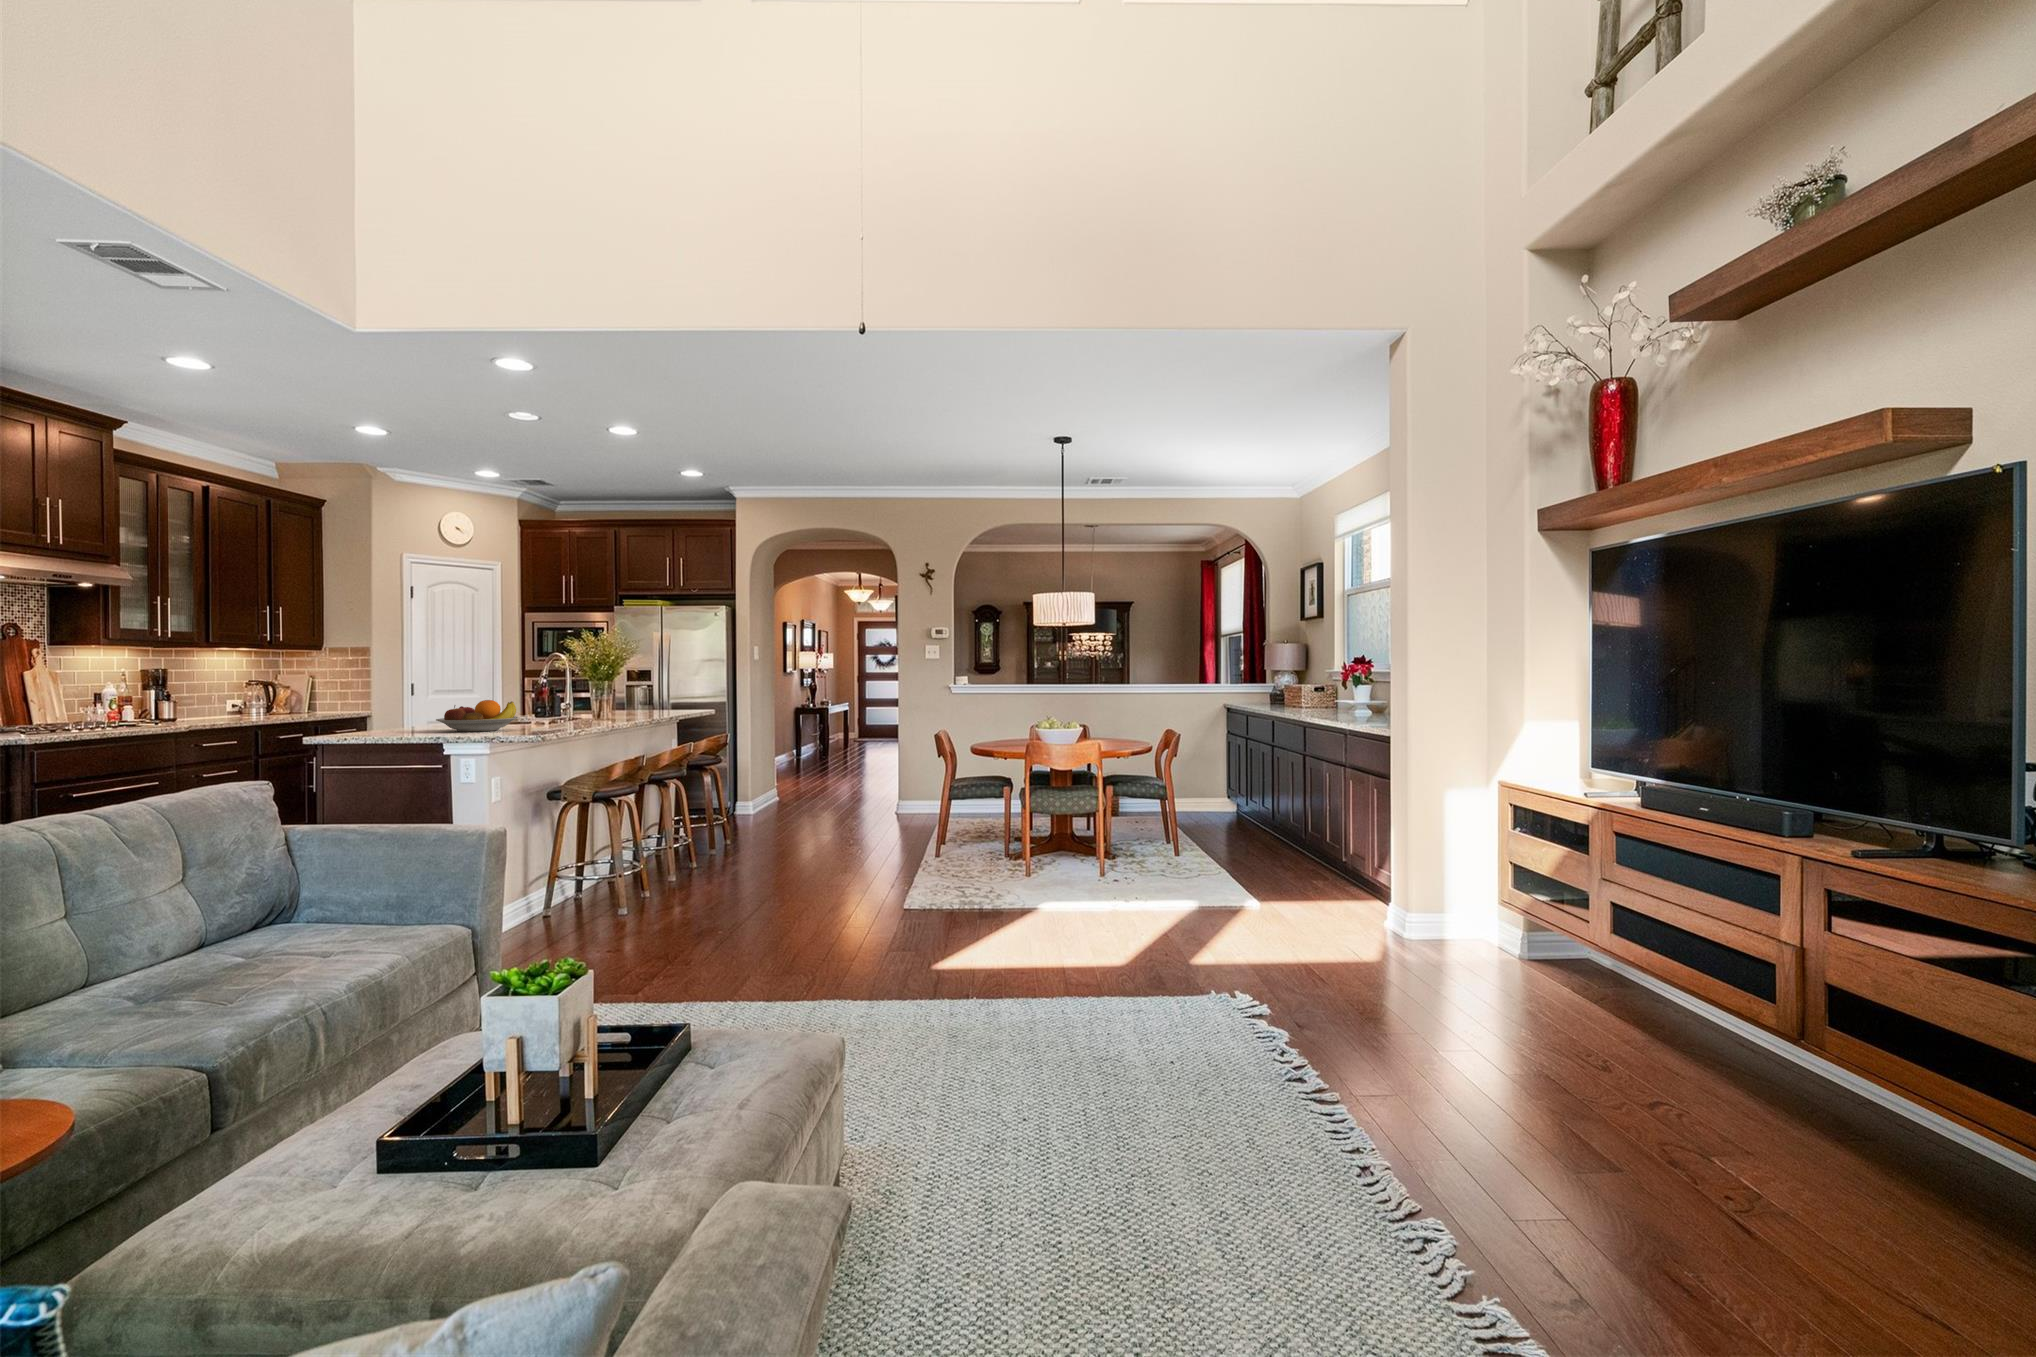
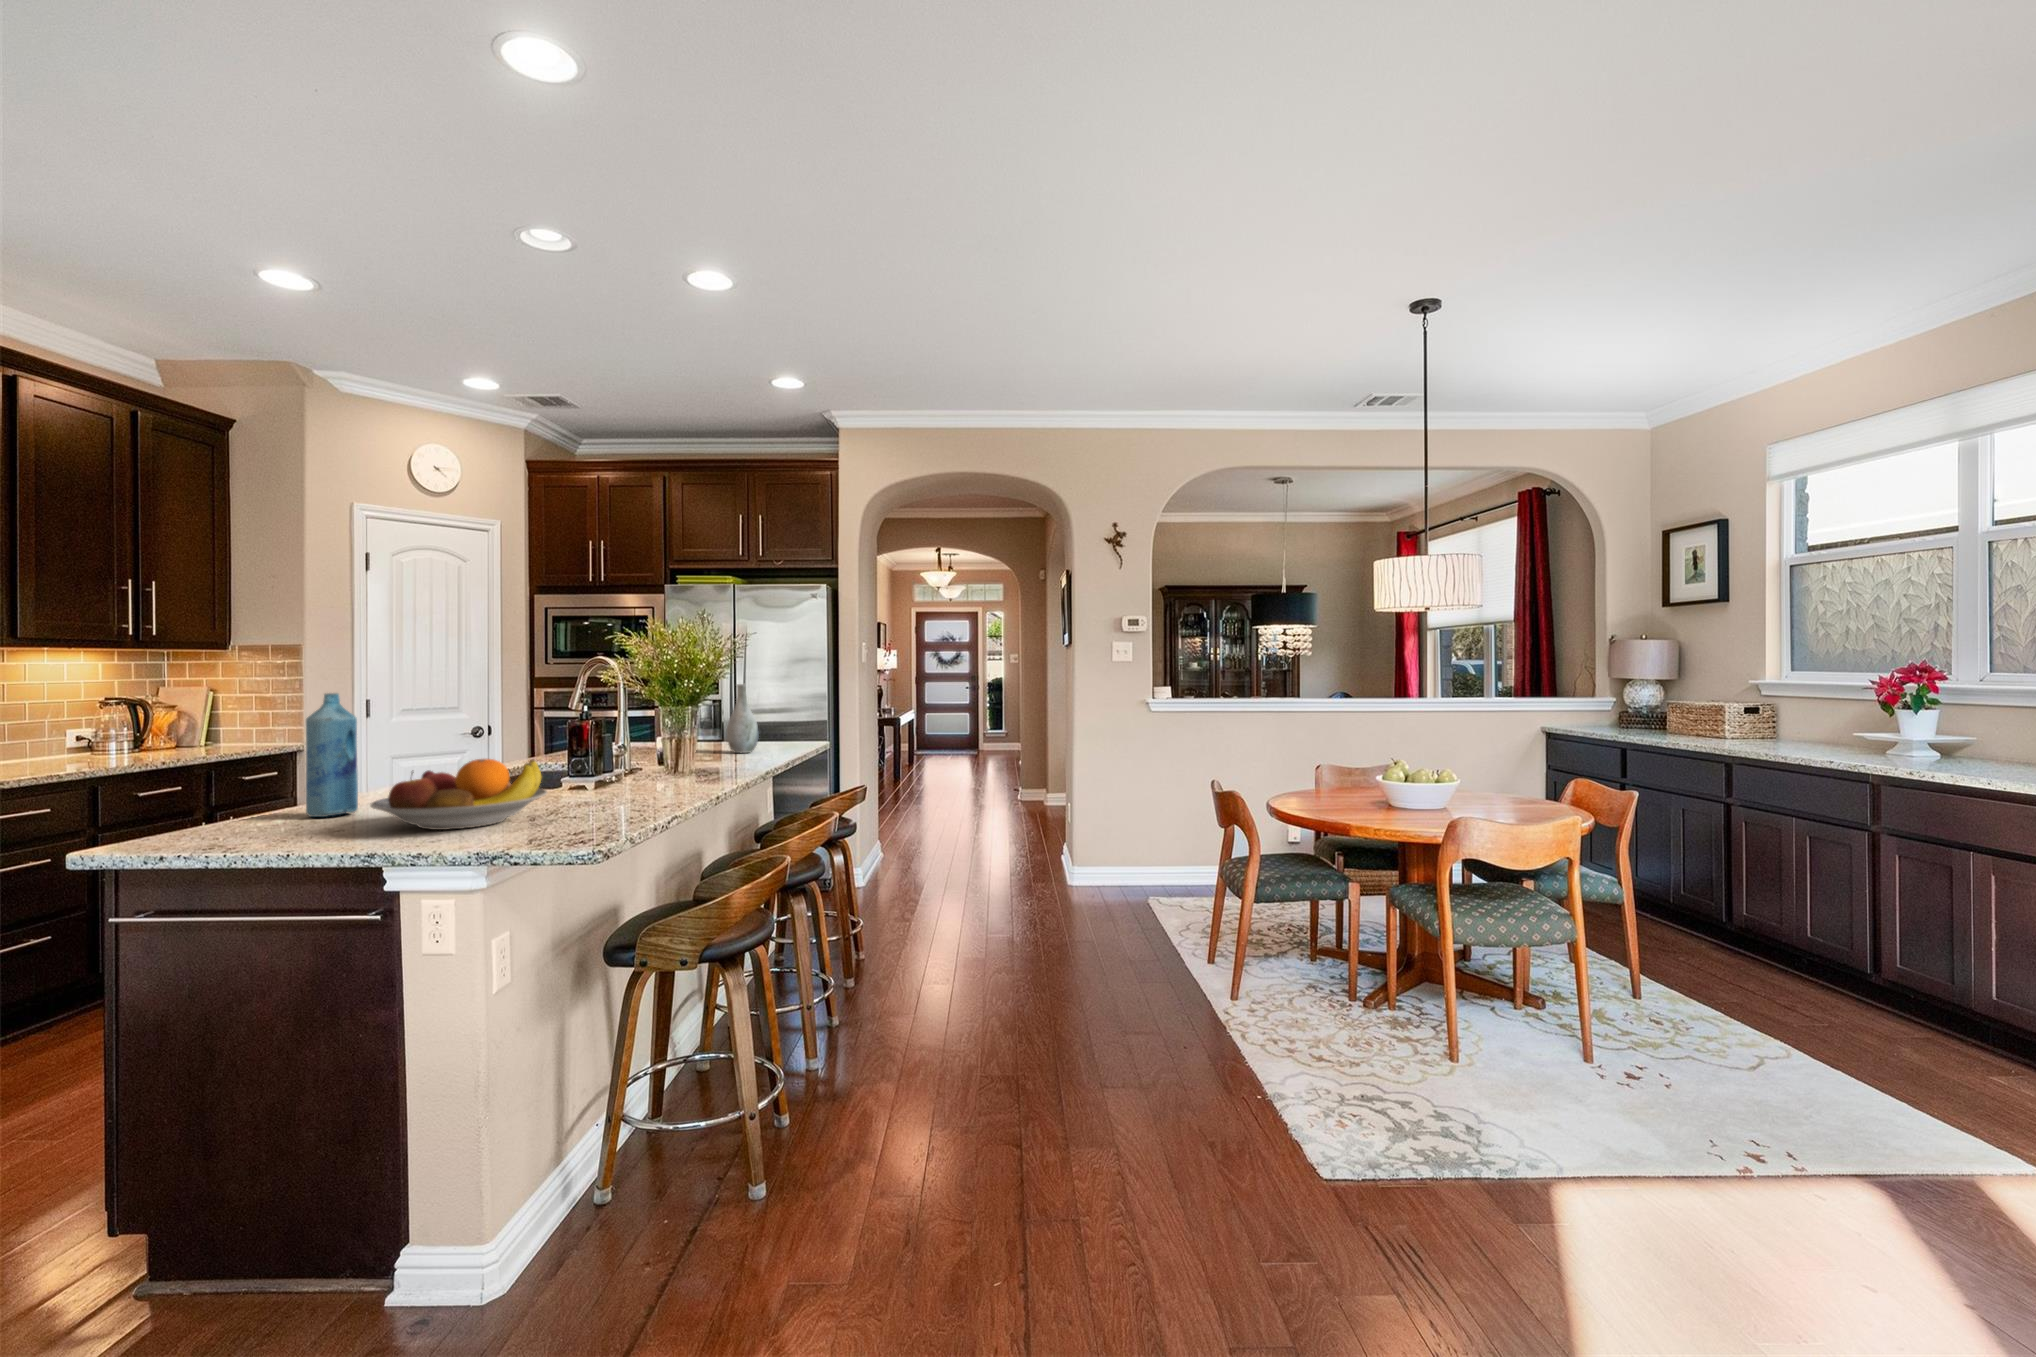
bottle: none [402,669,426,729] -> present [306,693,358,817]
vase: none [640,672,661,715] -> present [727,684,759,753]

